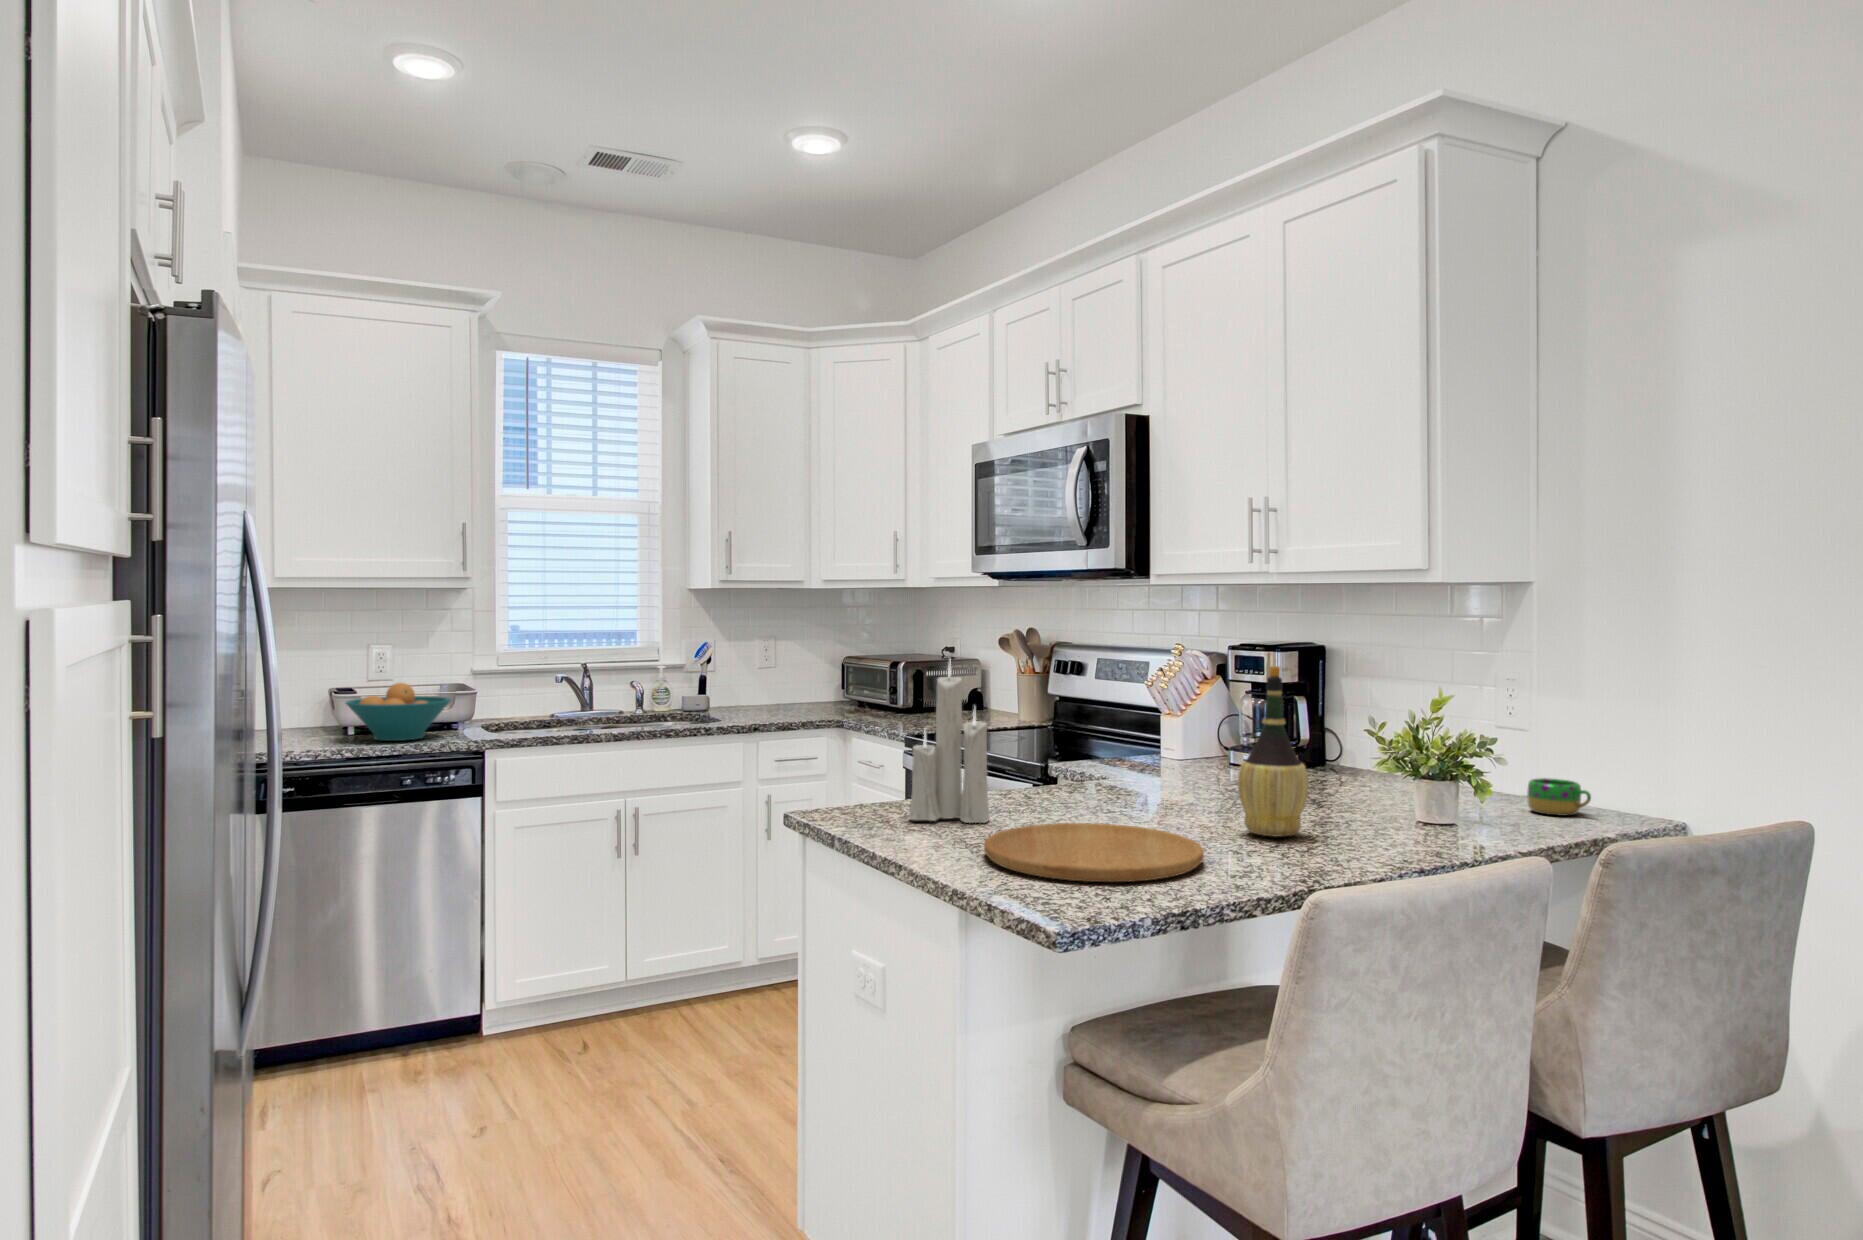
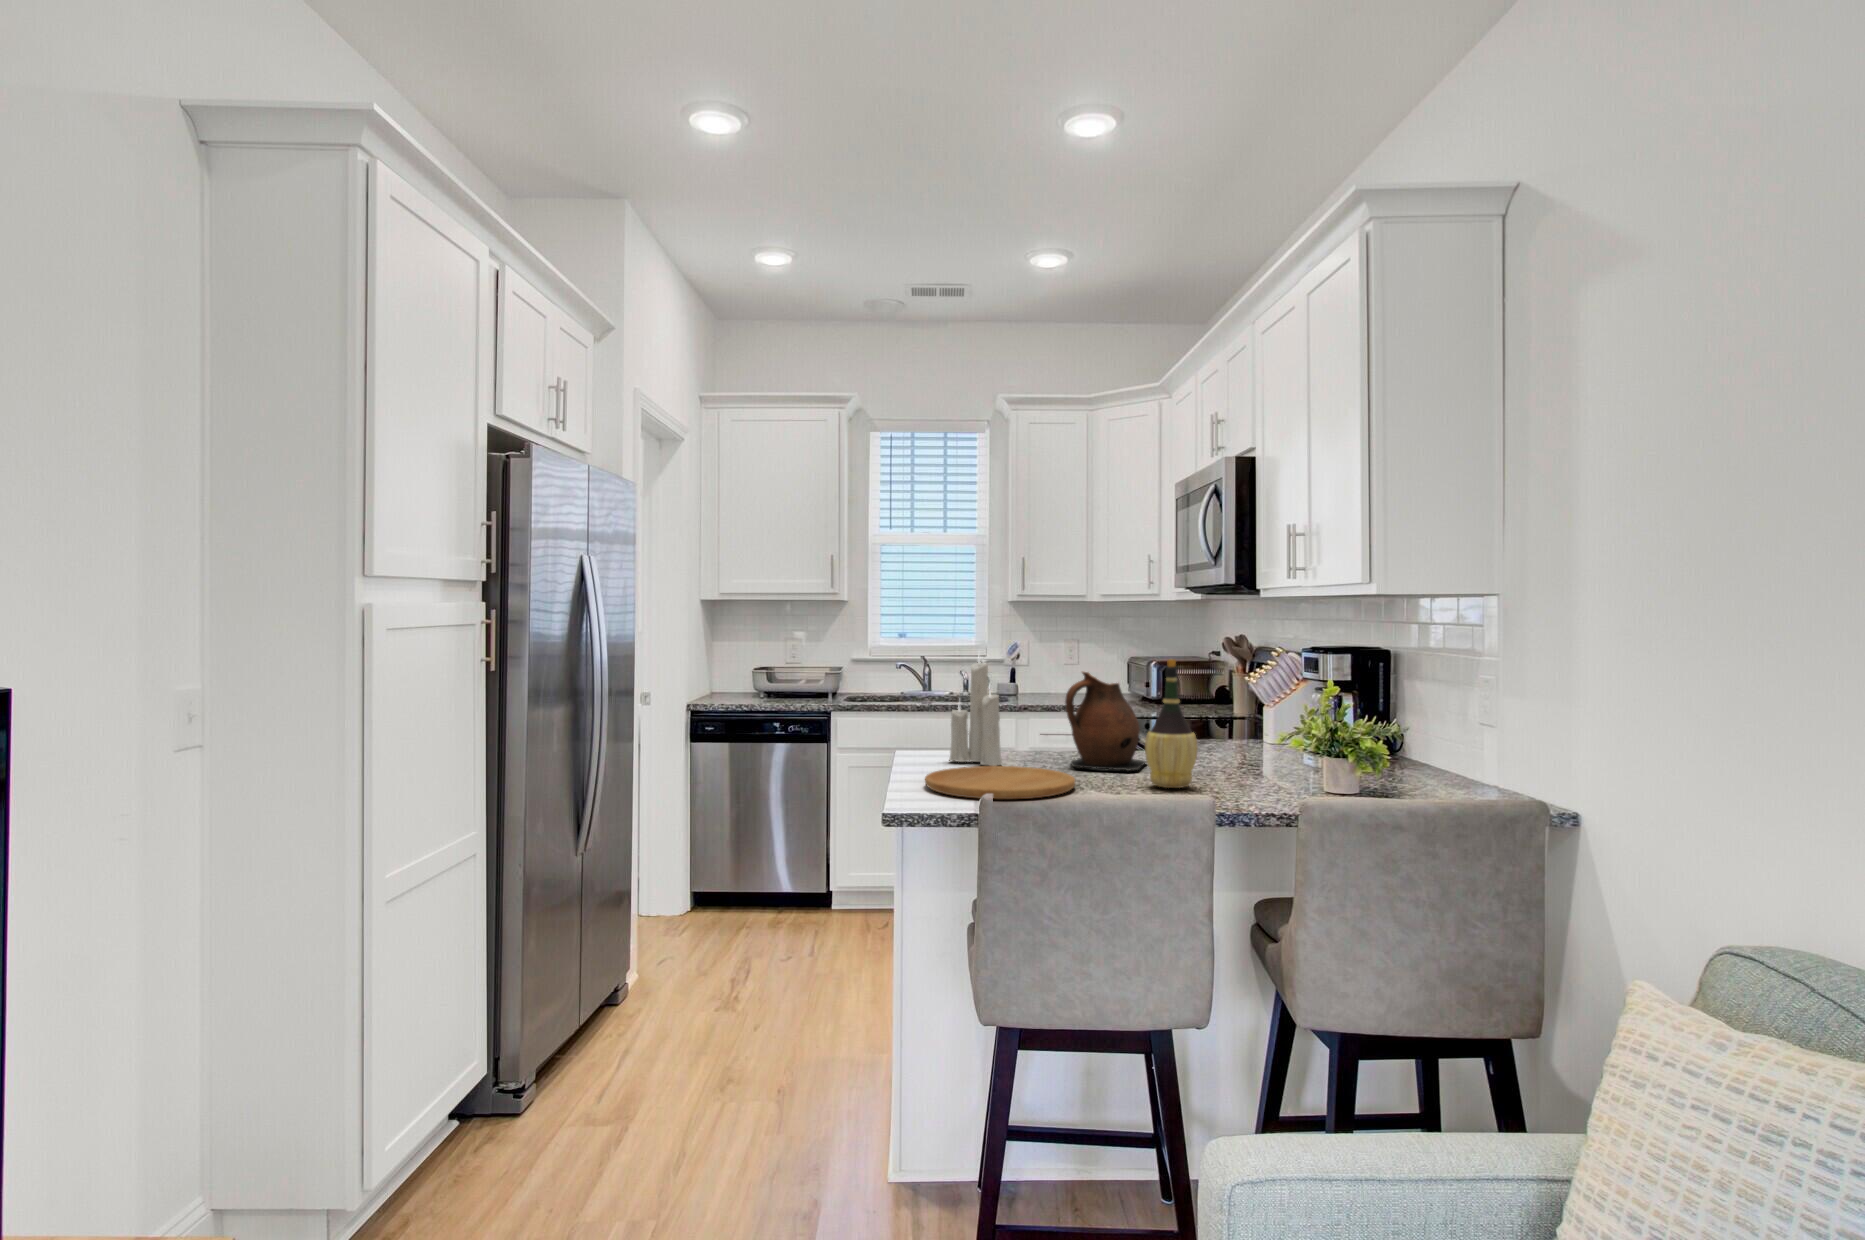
fruit bowl: present [346,683,450,741] -> none [745,665,811,703]
ceramic pitcher: none [1057,684,1174,817] -> present [1065,672,1147,771]
mug: present [1527,778,1591,816] -> none [1450,765,1496,797]

